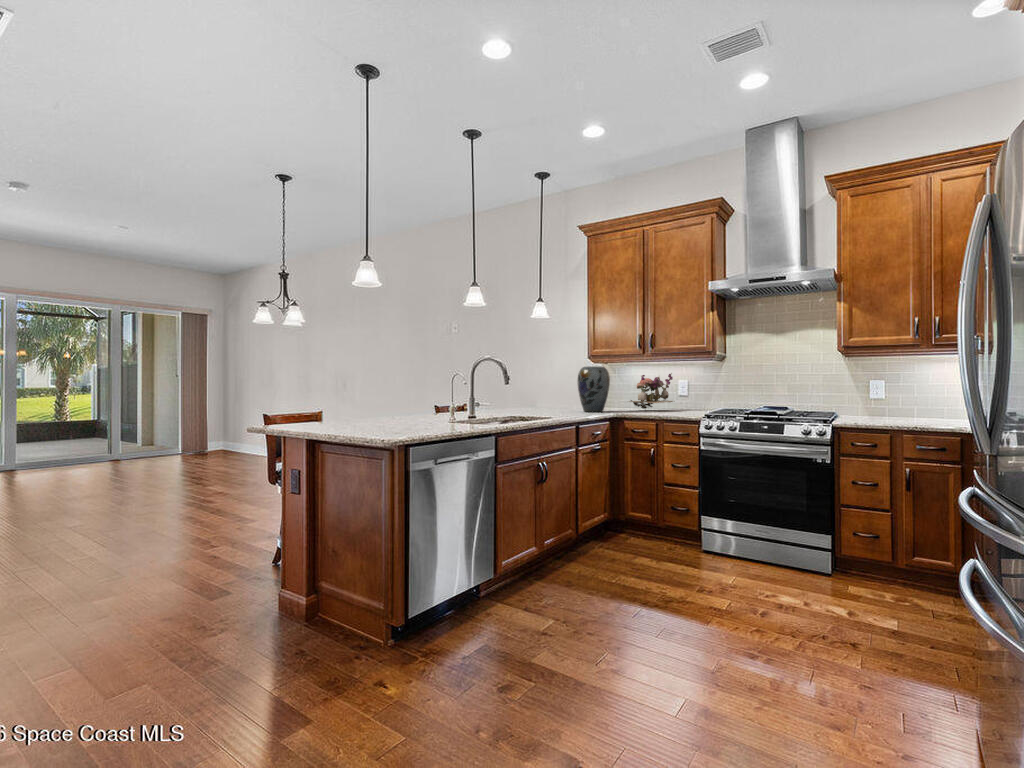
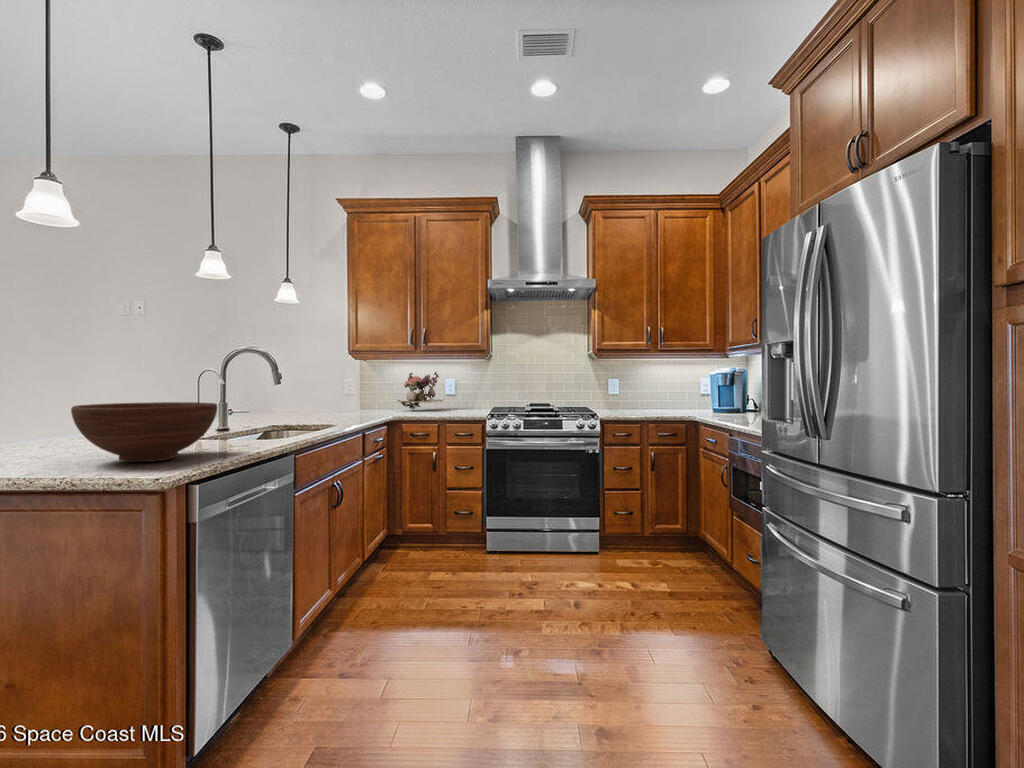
vase: present [577,366,610,412] -> none [344,363,382,415]
fruit bowl: none [358,396,434,432] -> present [71,402,217,462]

